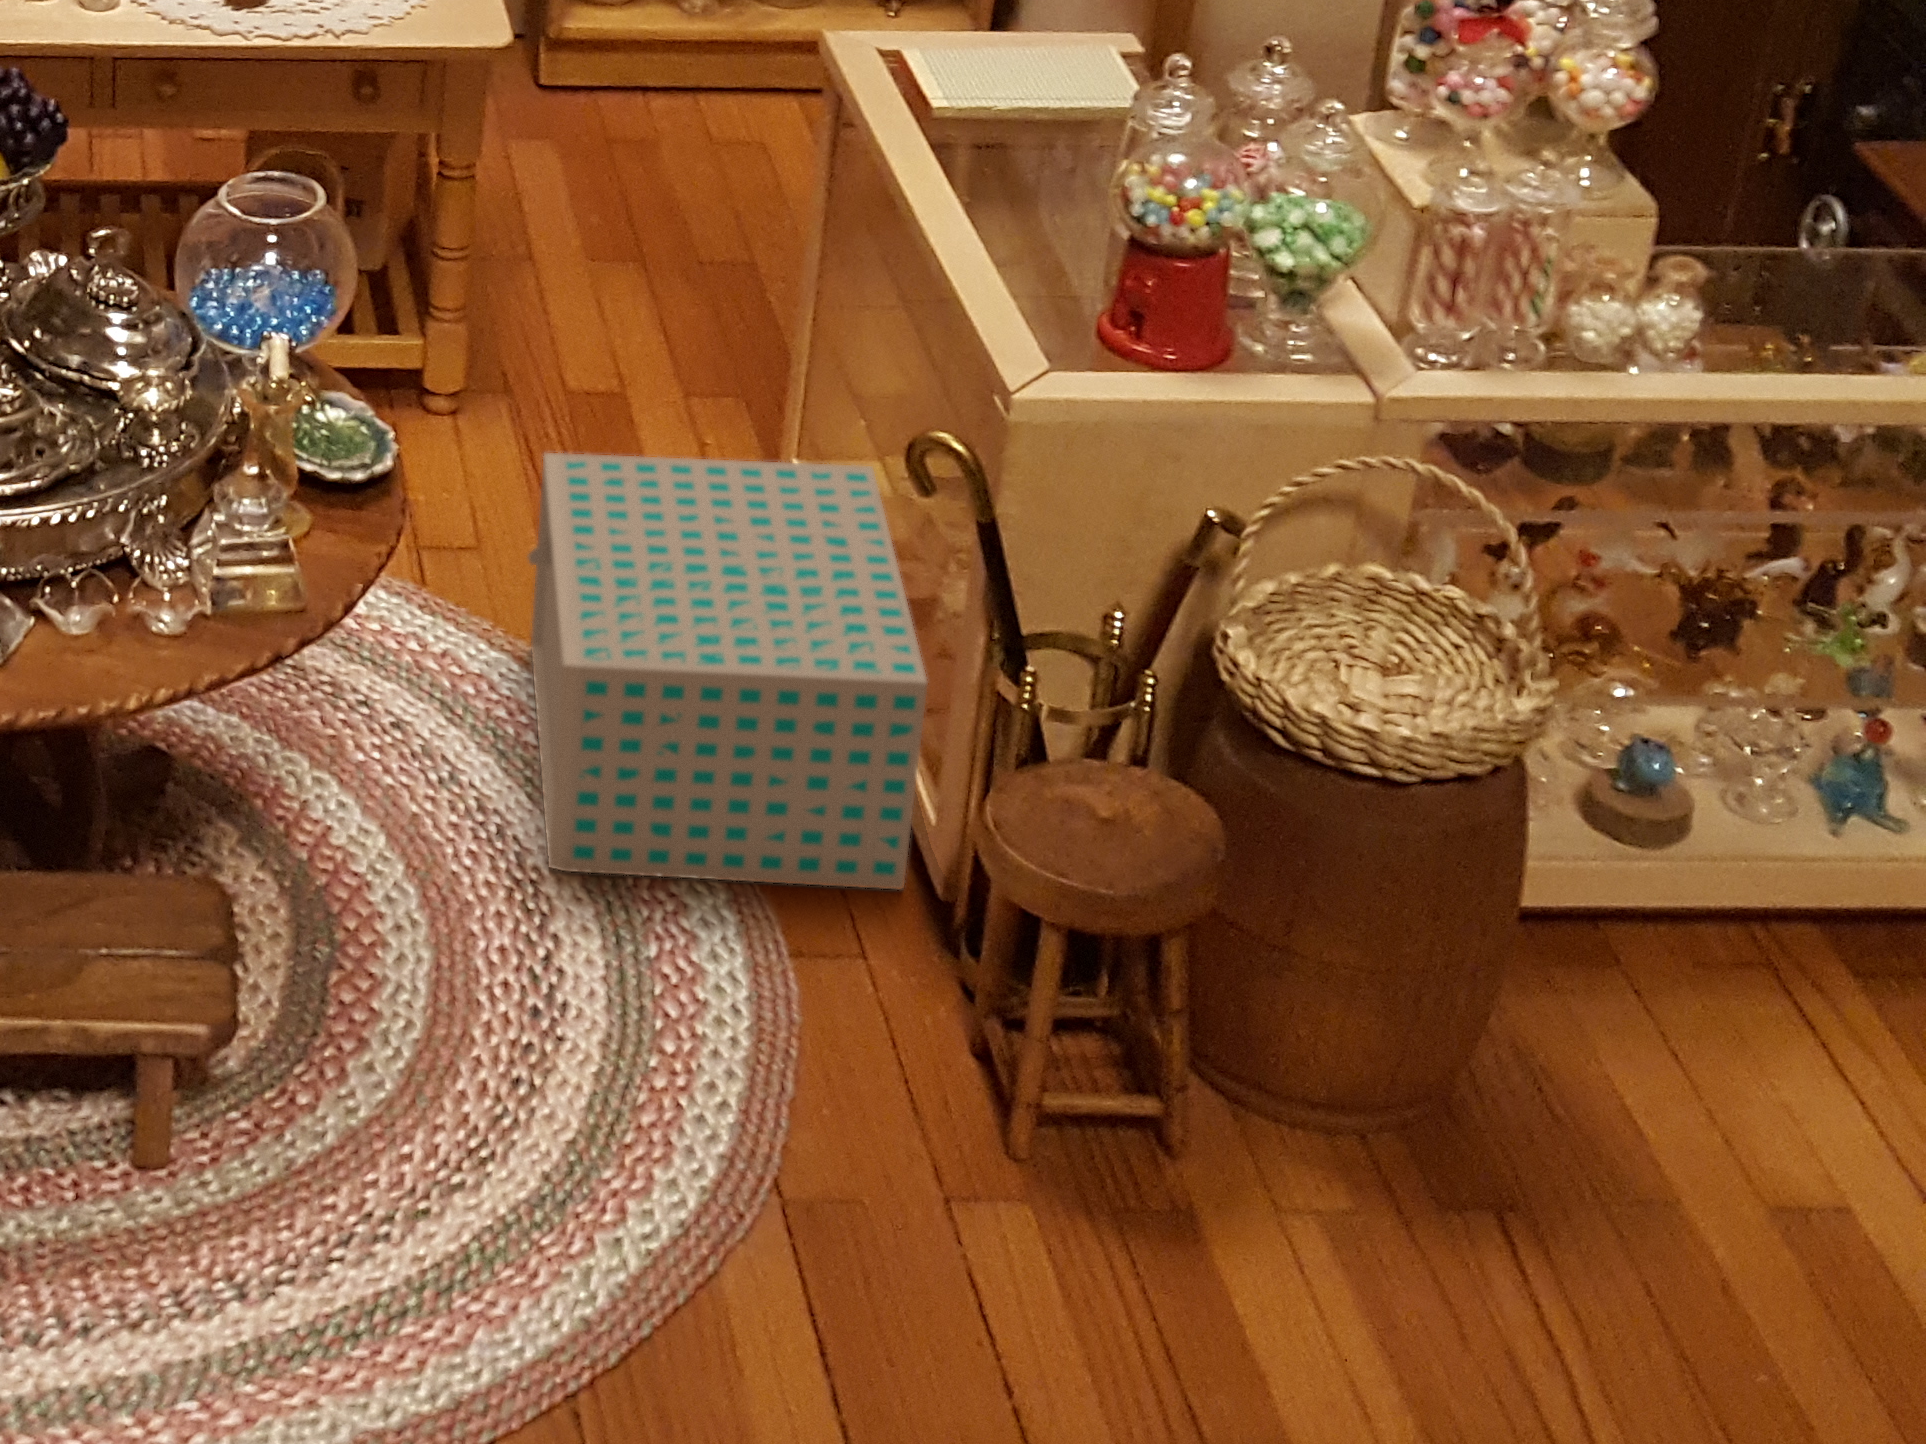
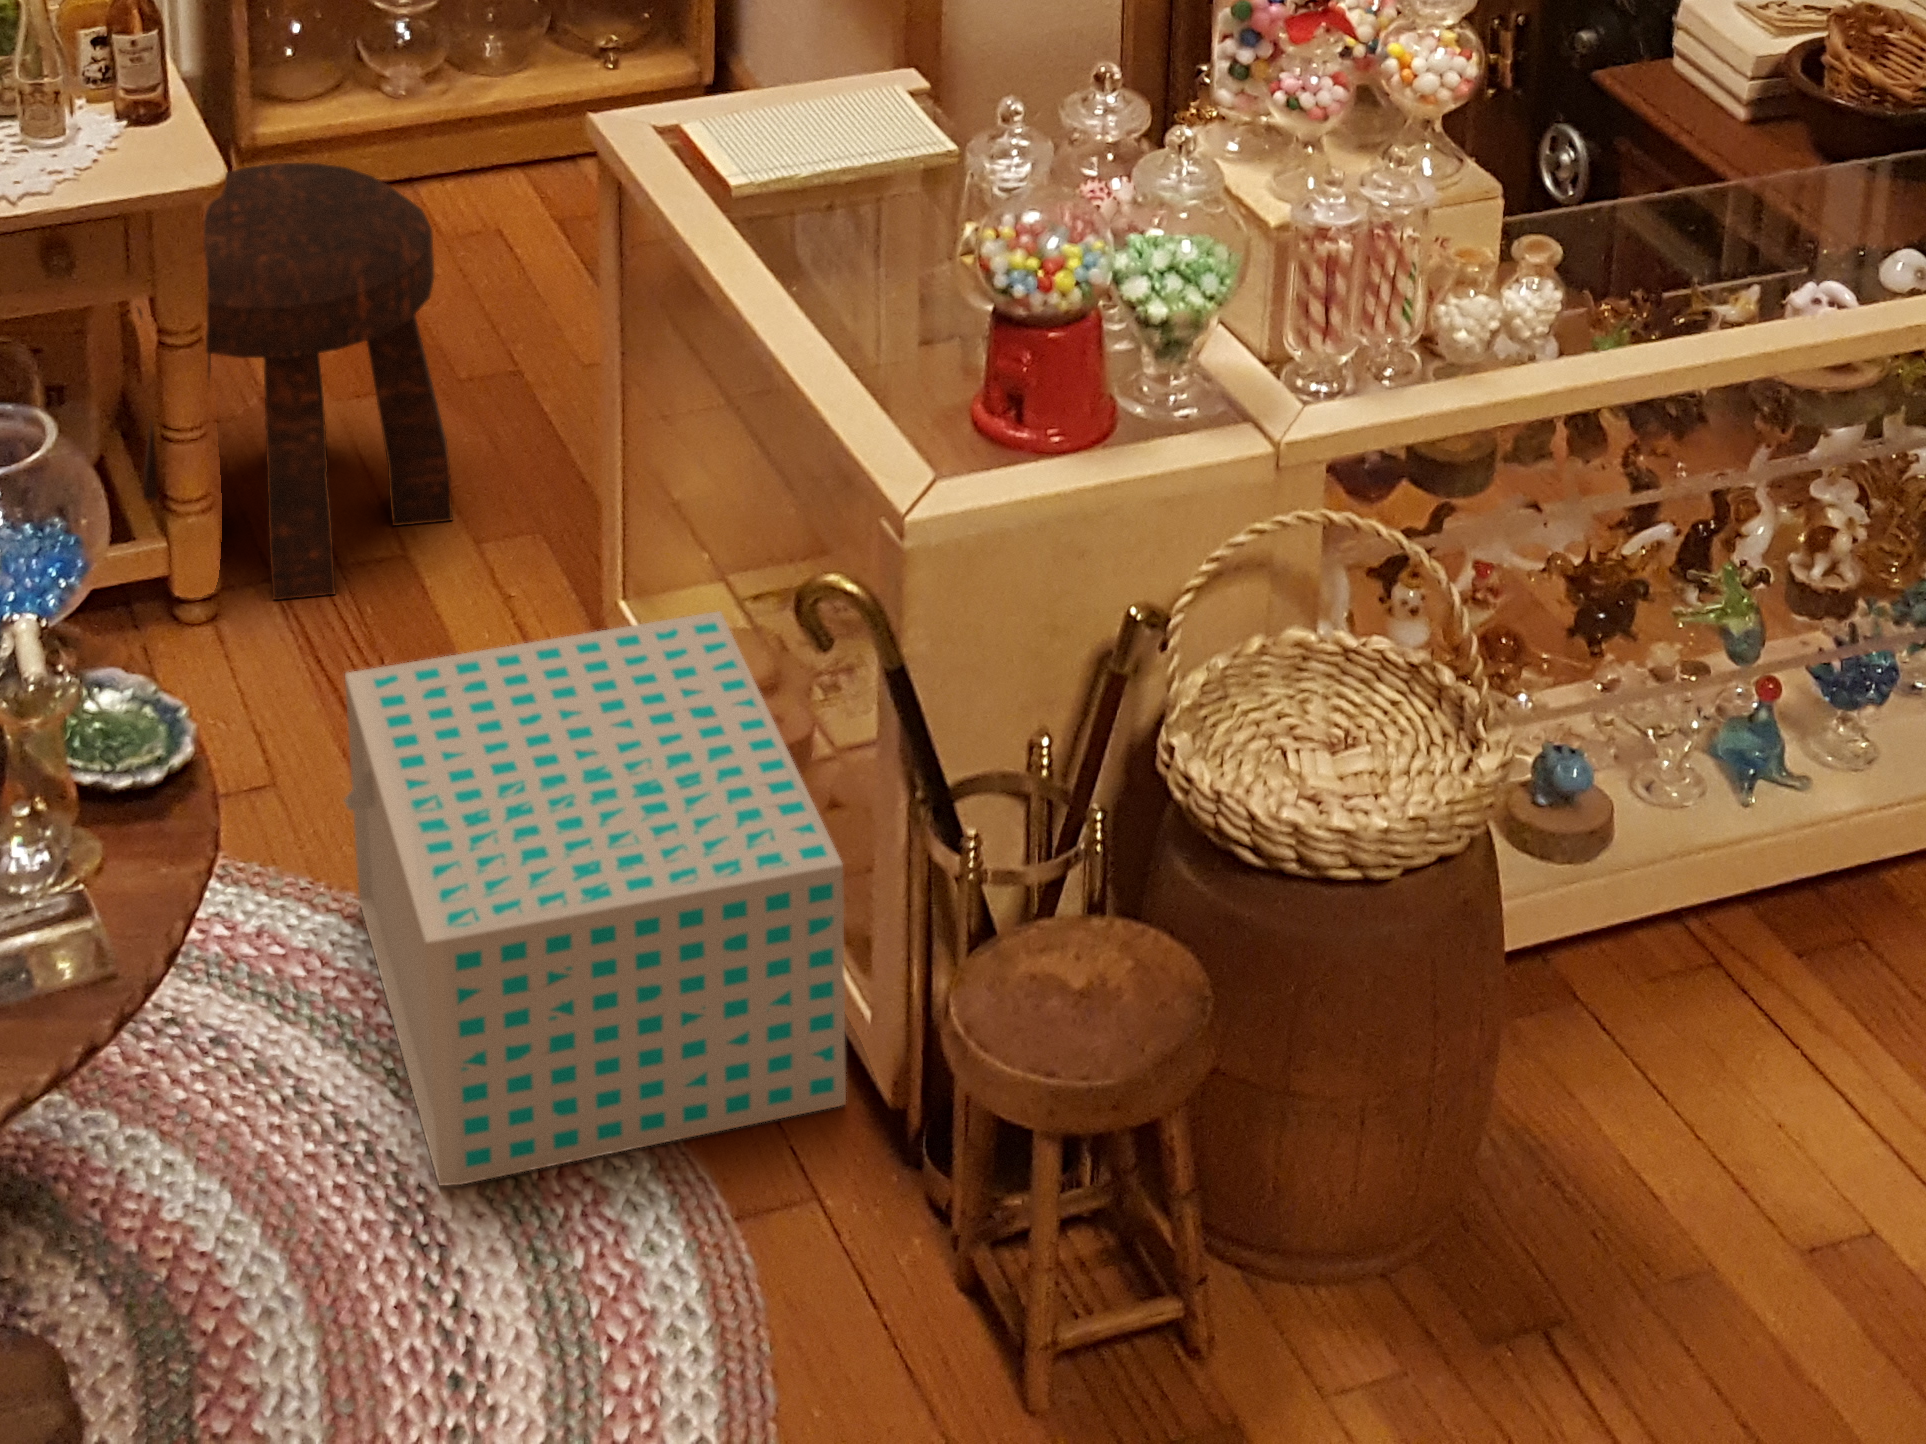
stool: none [417,40,692,407] -> present [138,163,452,600]

